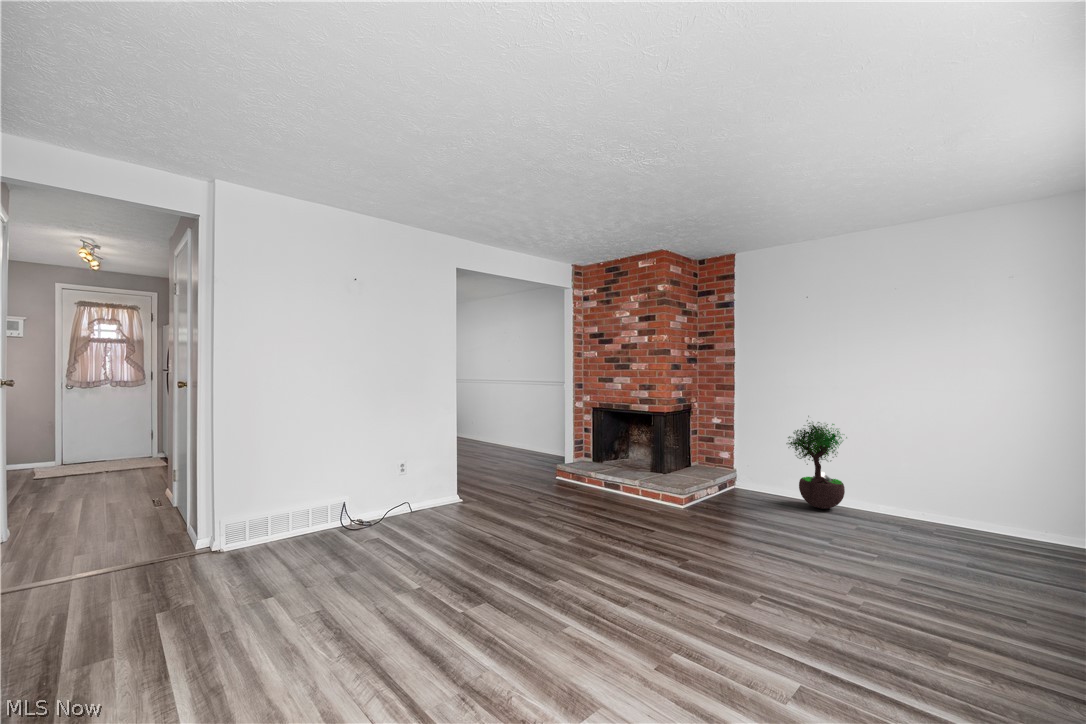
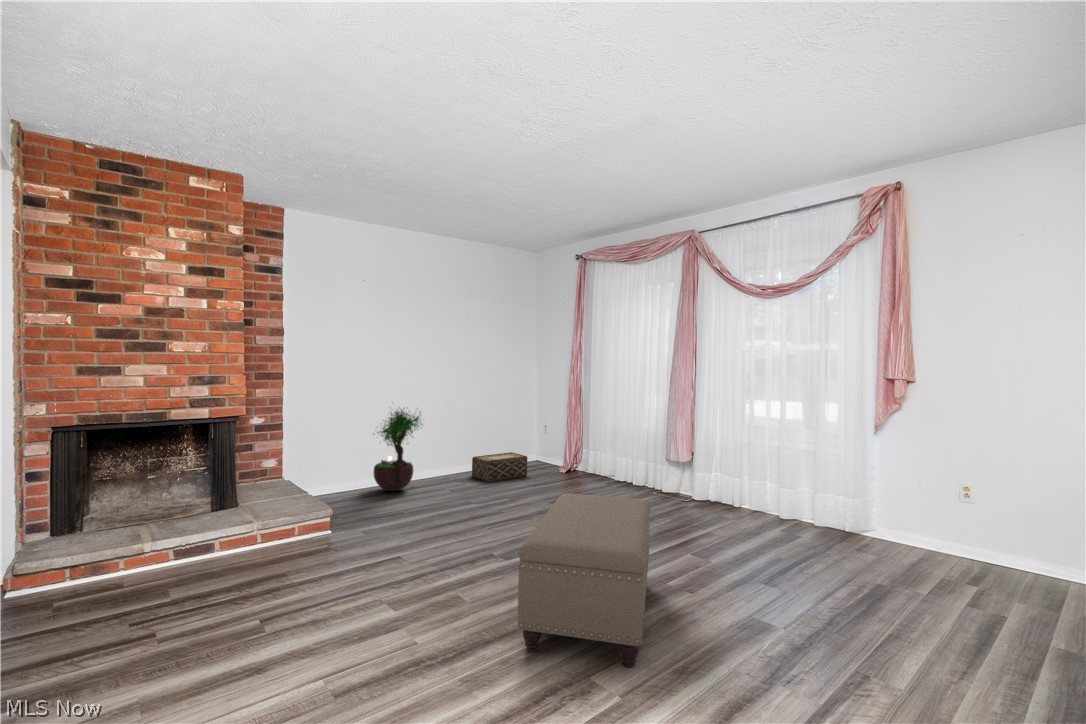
ottoman: none [536,503,738,639] -> present [518,493,650,668]
woven basket: none [956,503,1058,557] -> present [472,452,527,481]

